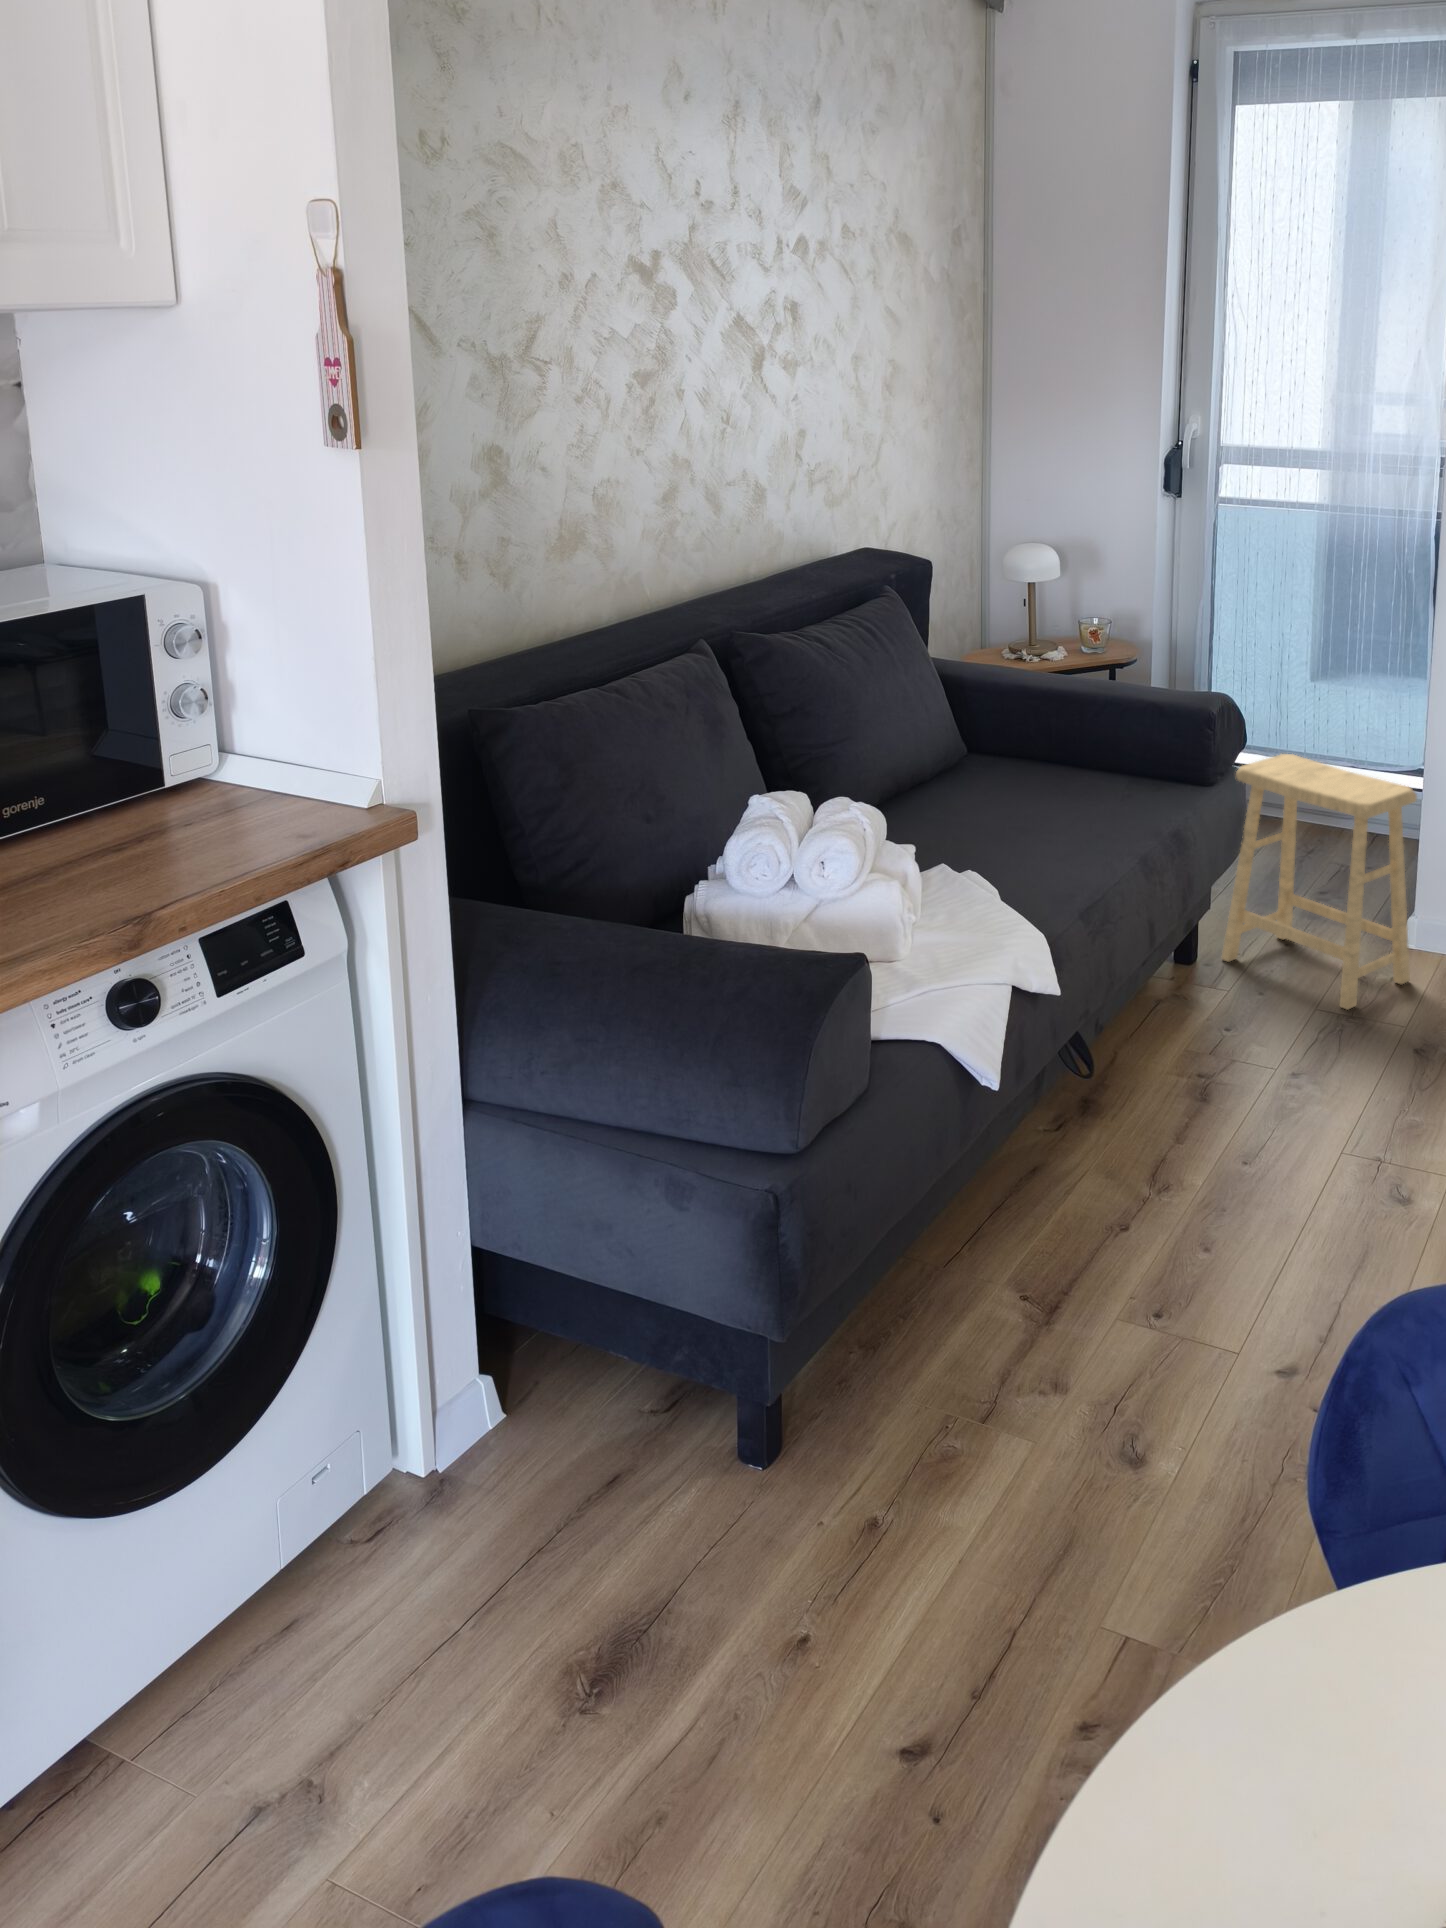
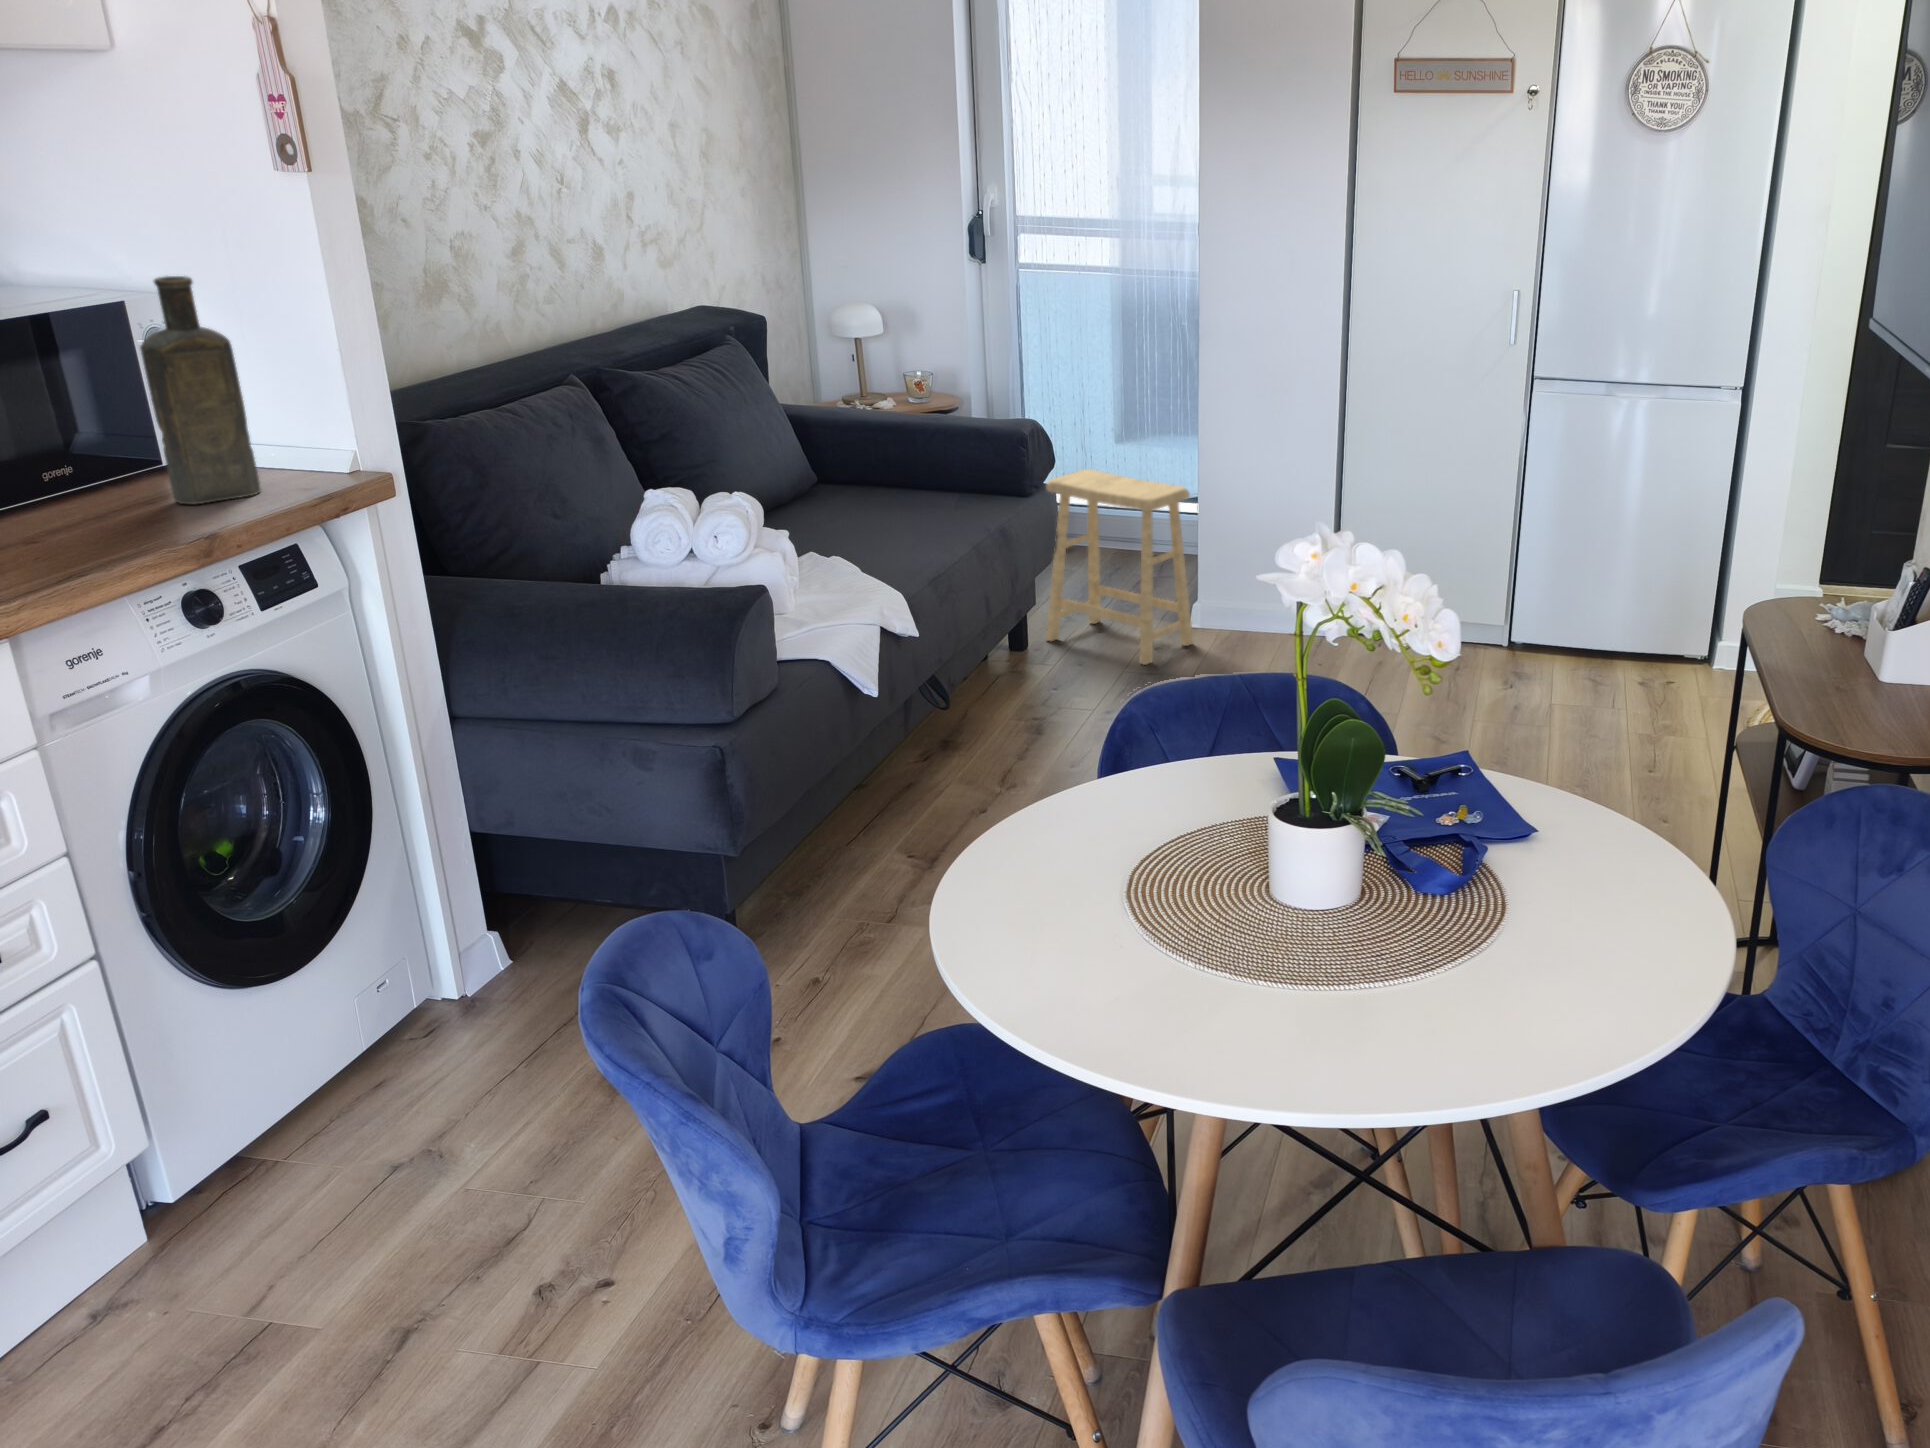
bottle: none [126,576,250,855] -> present [140,276,261,504]

